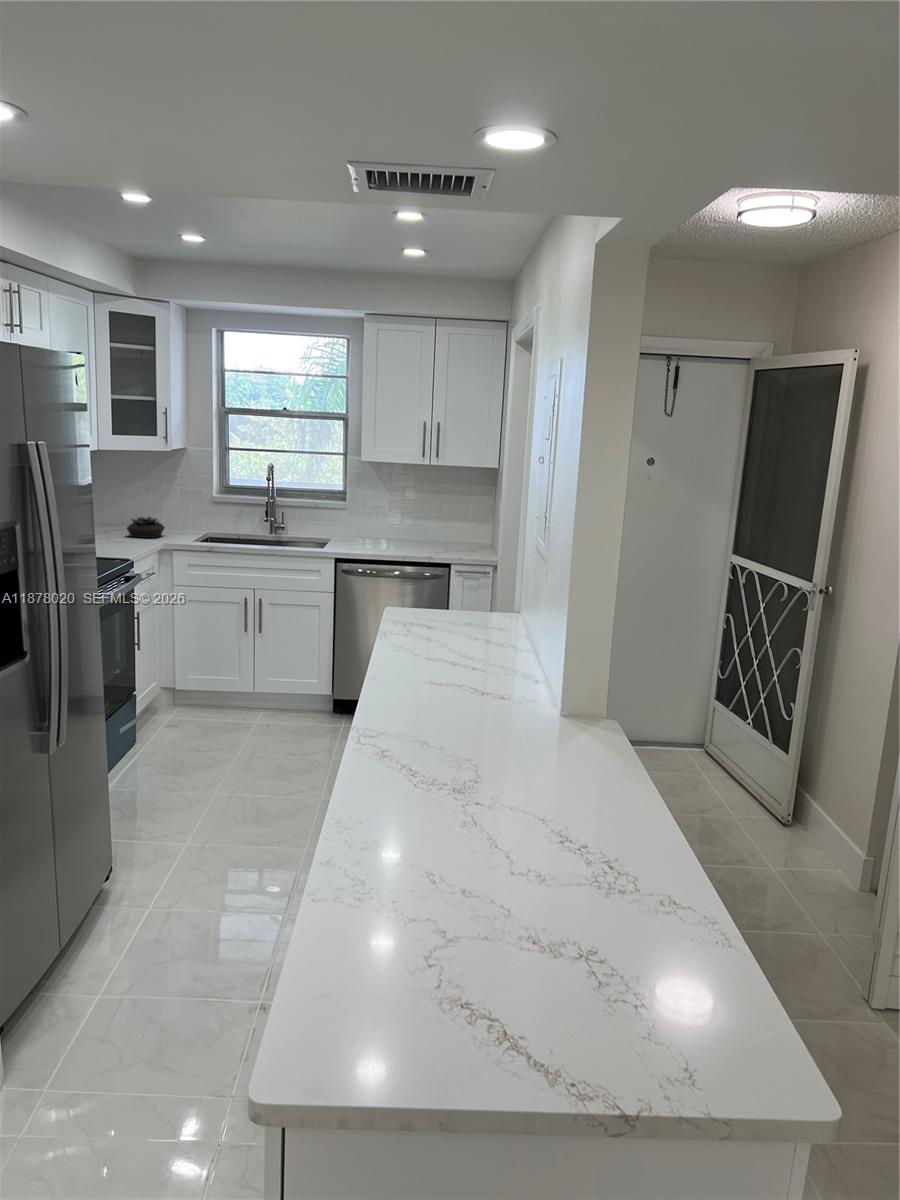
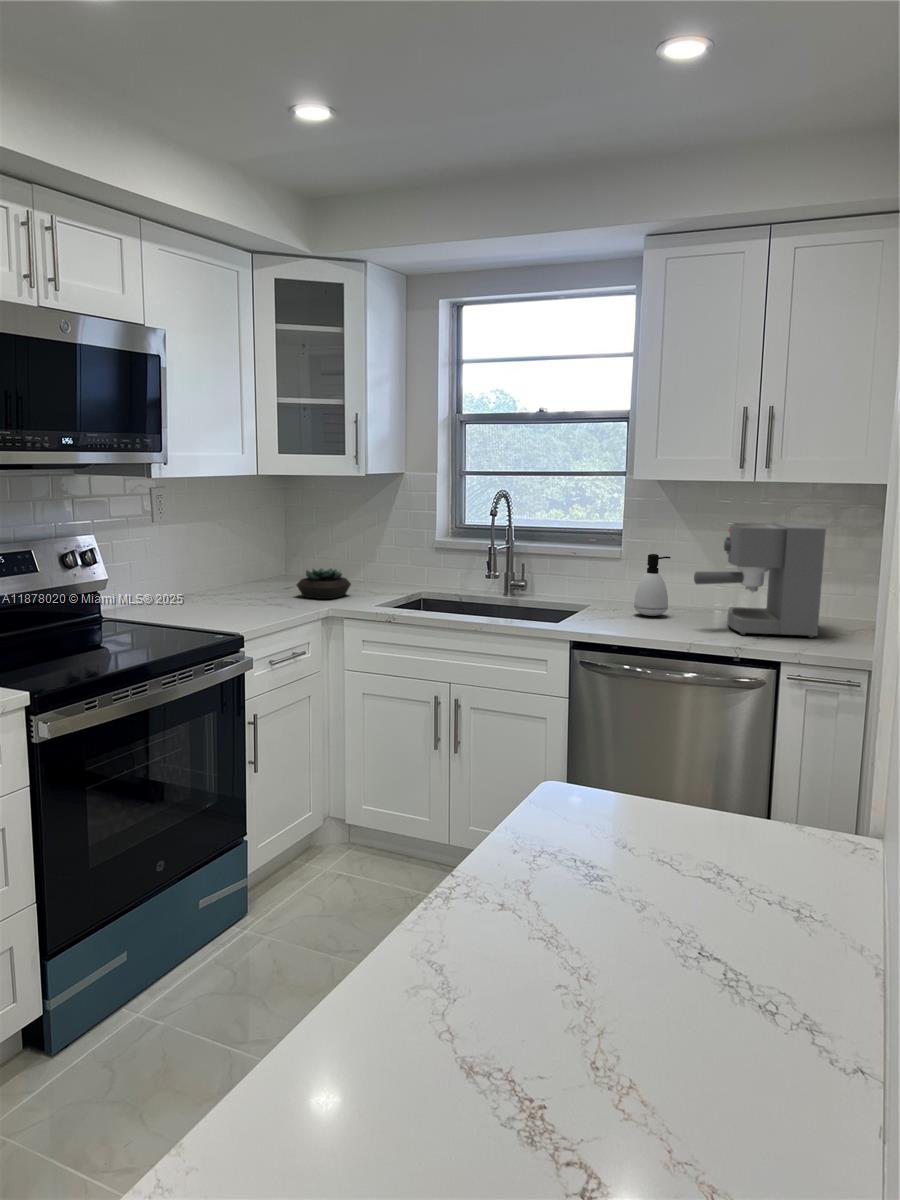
coffee maker: none [400,488,470,552] -> present [694,522,826,638]
soap dispenser: none [361,506,382,543] -> present [634,554,670,616]

